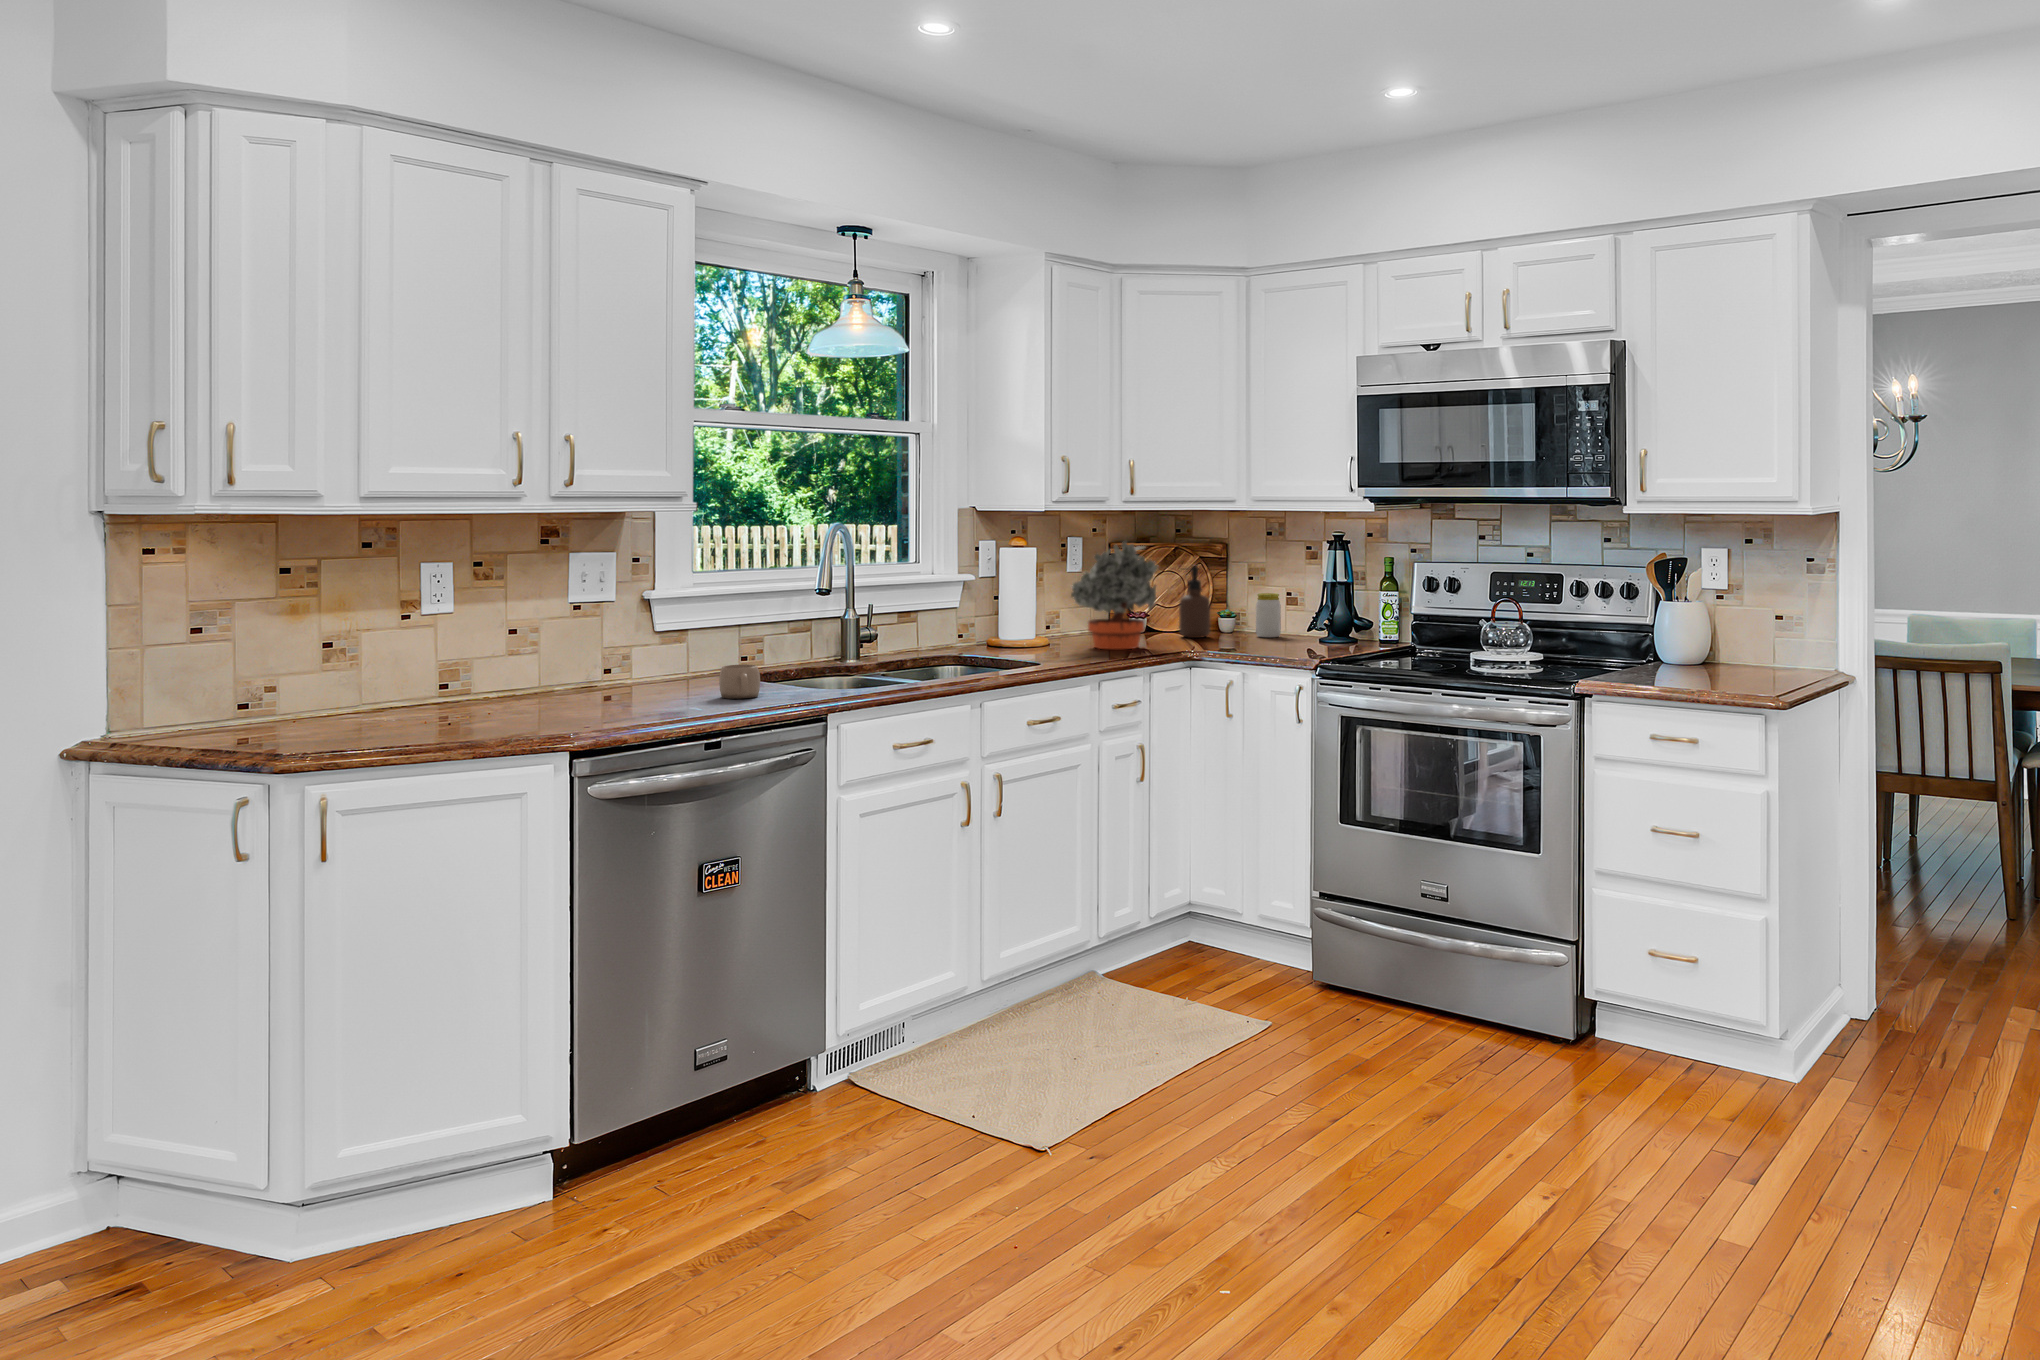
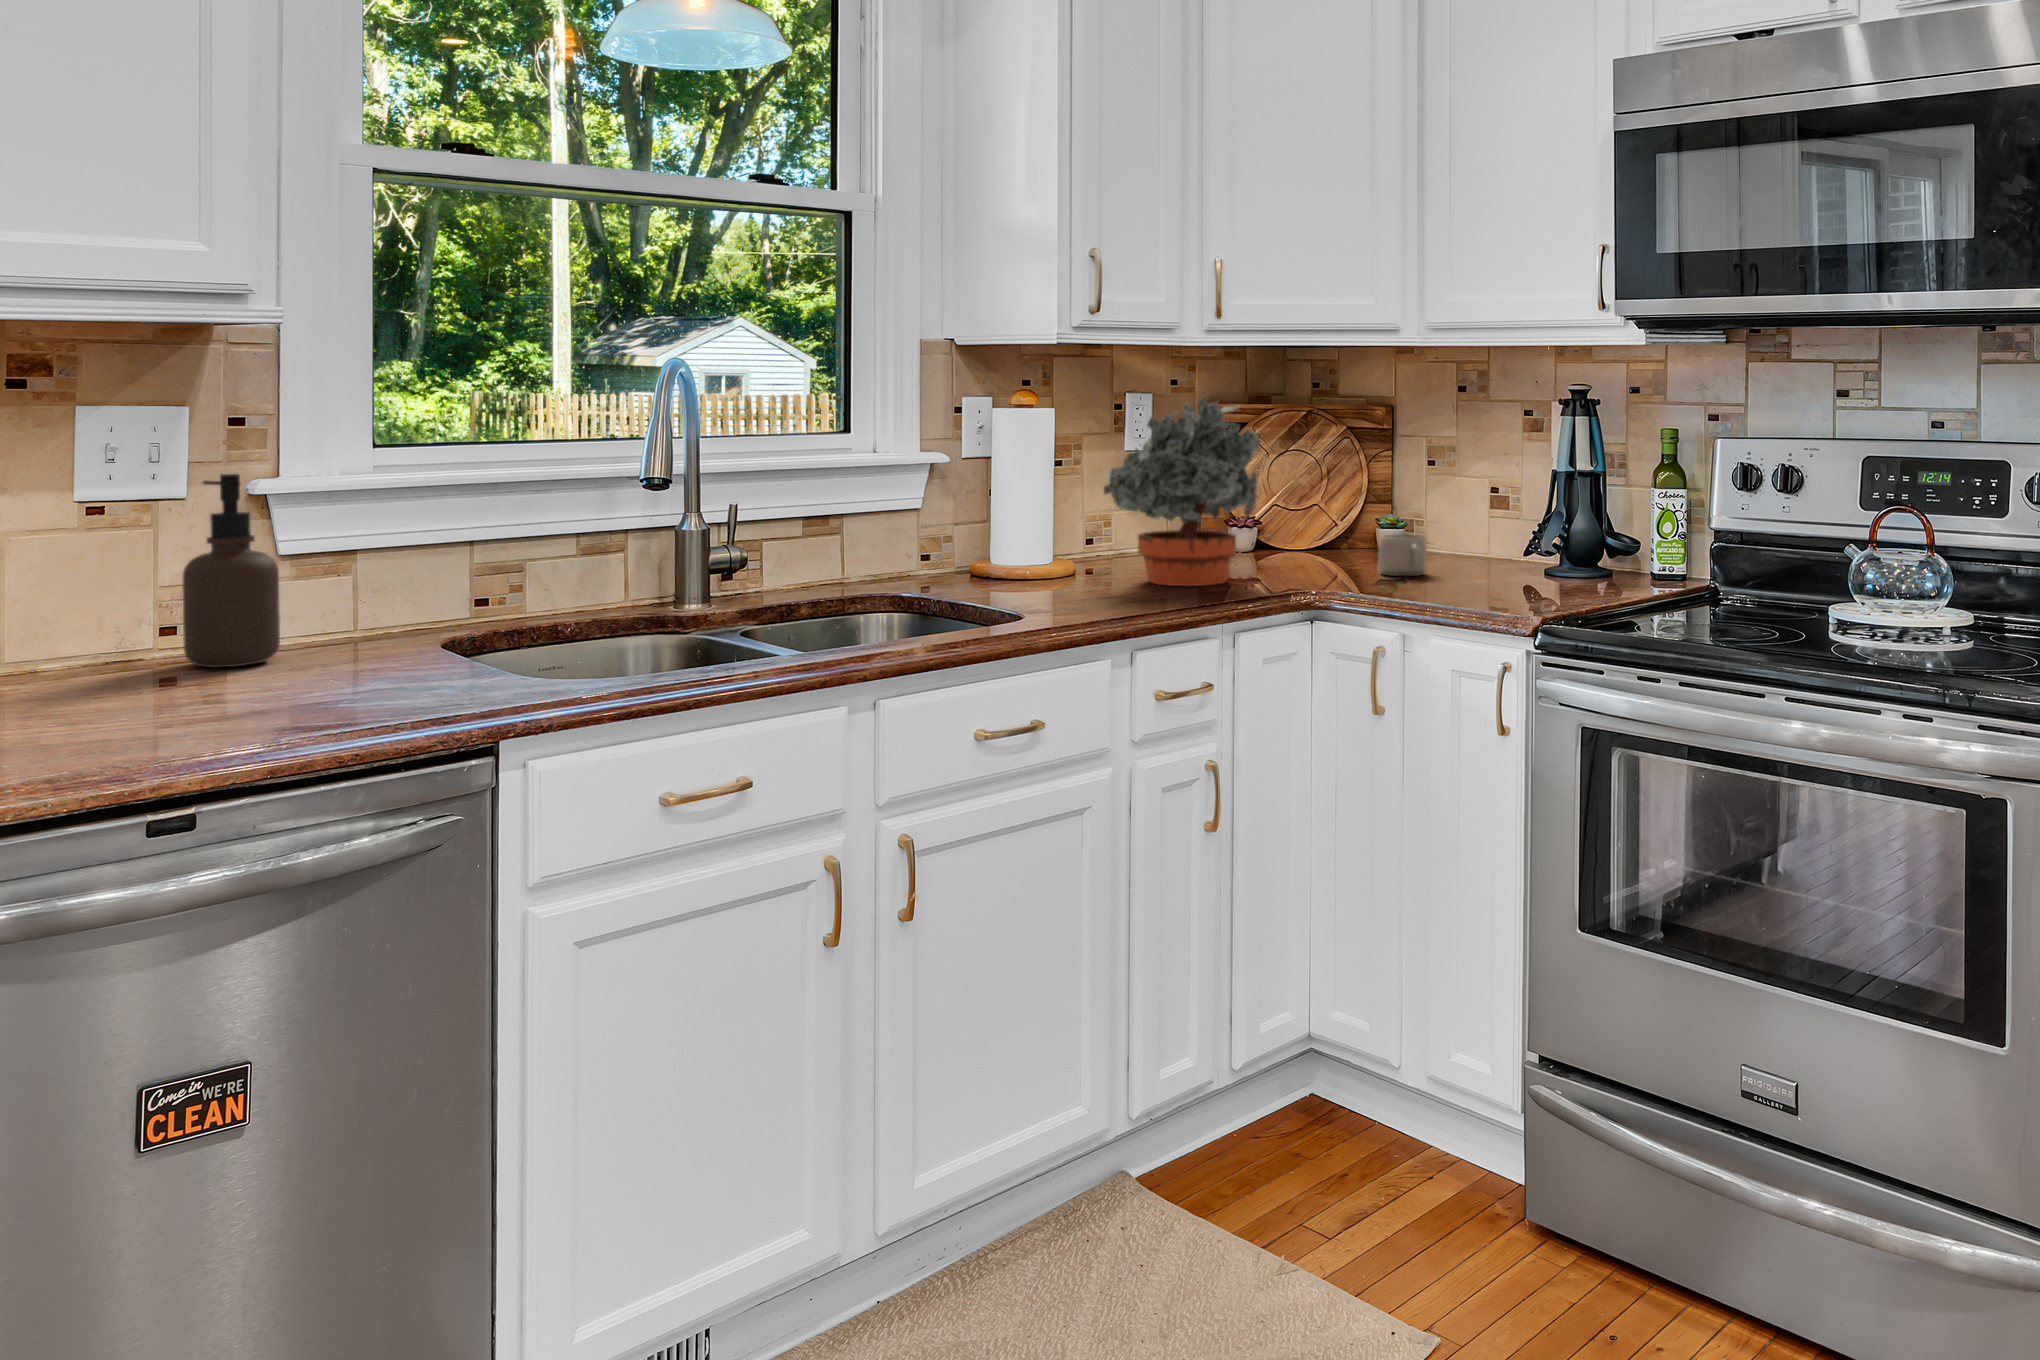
soap dispenser: present [1179,566,1210,638] -> present [183,474,280,668]
jar: present [1256,593,1281,637] -> none [1438,488,1481,564]
mug: present [719,664,760,699] -> present [1378,534,1427,576]

